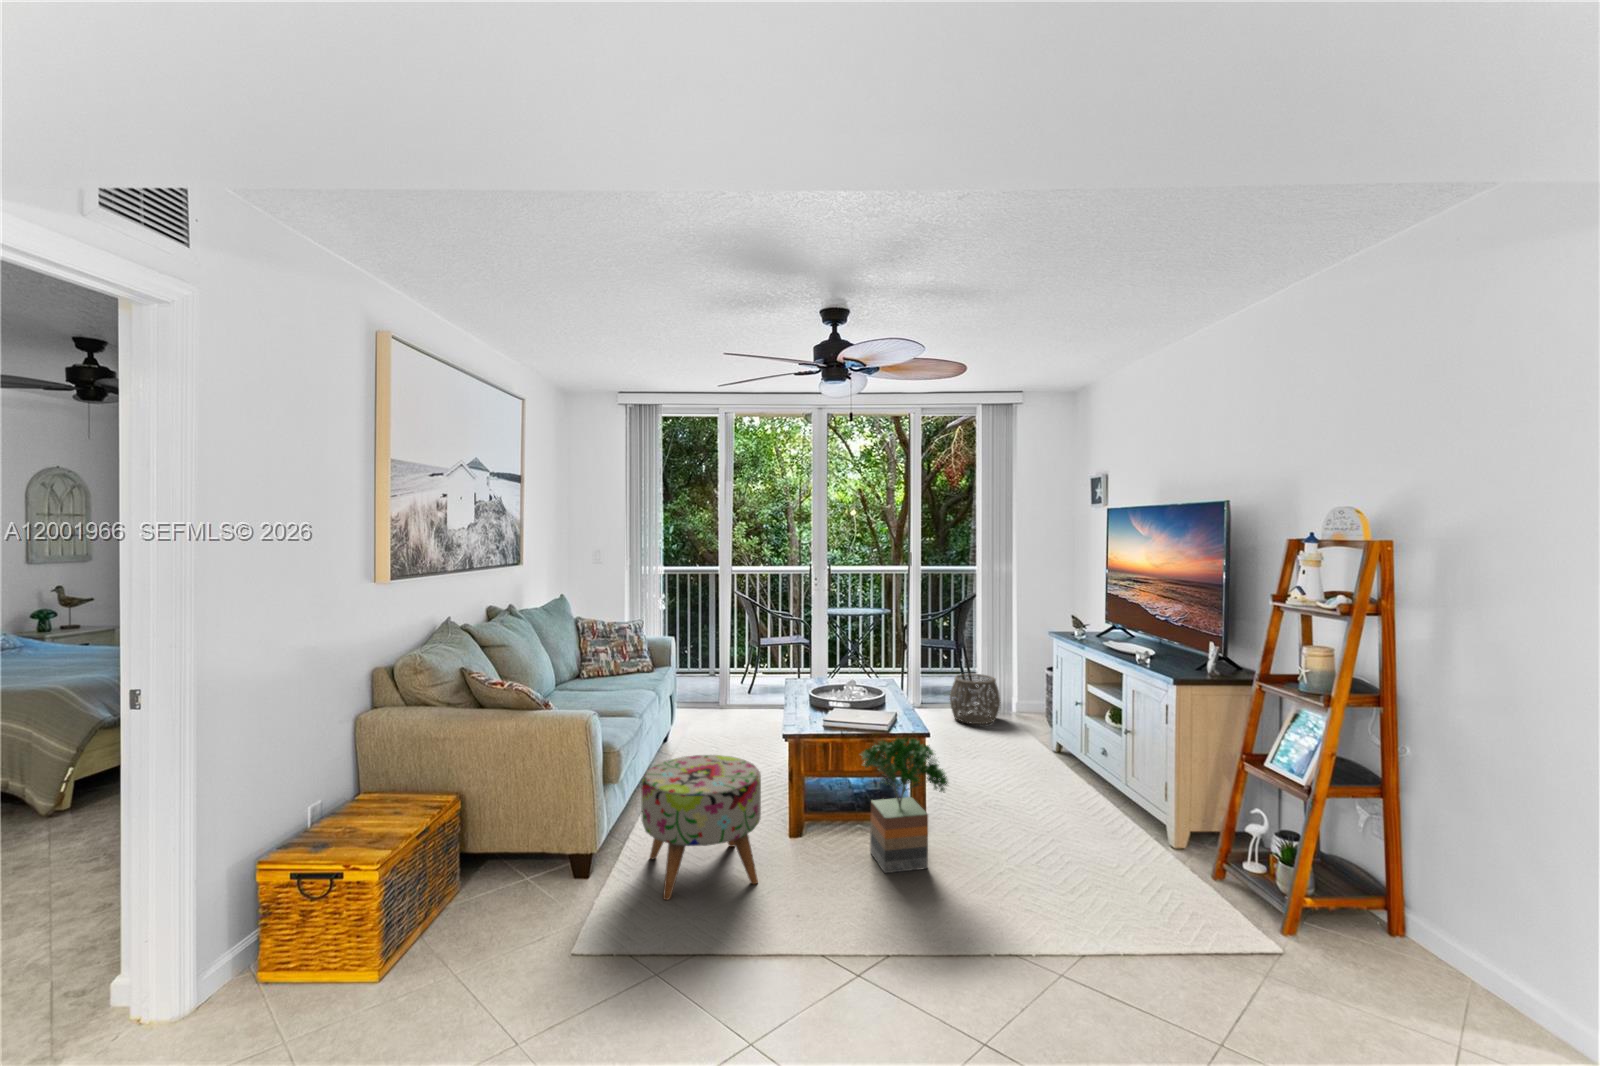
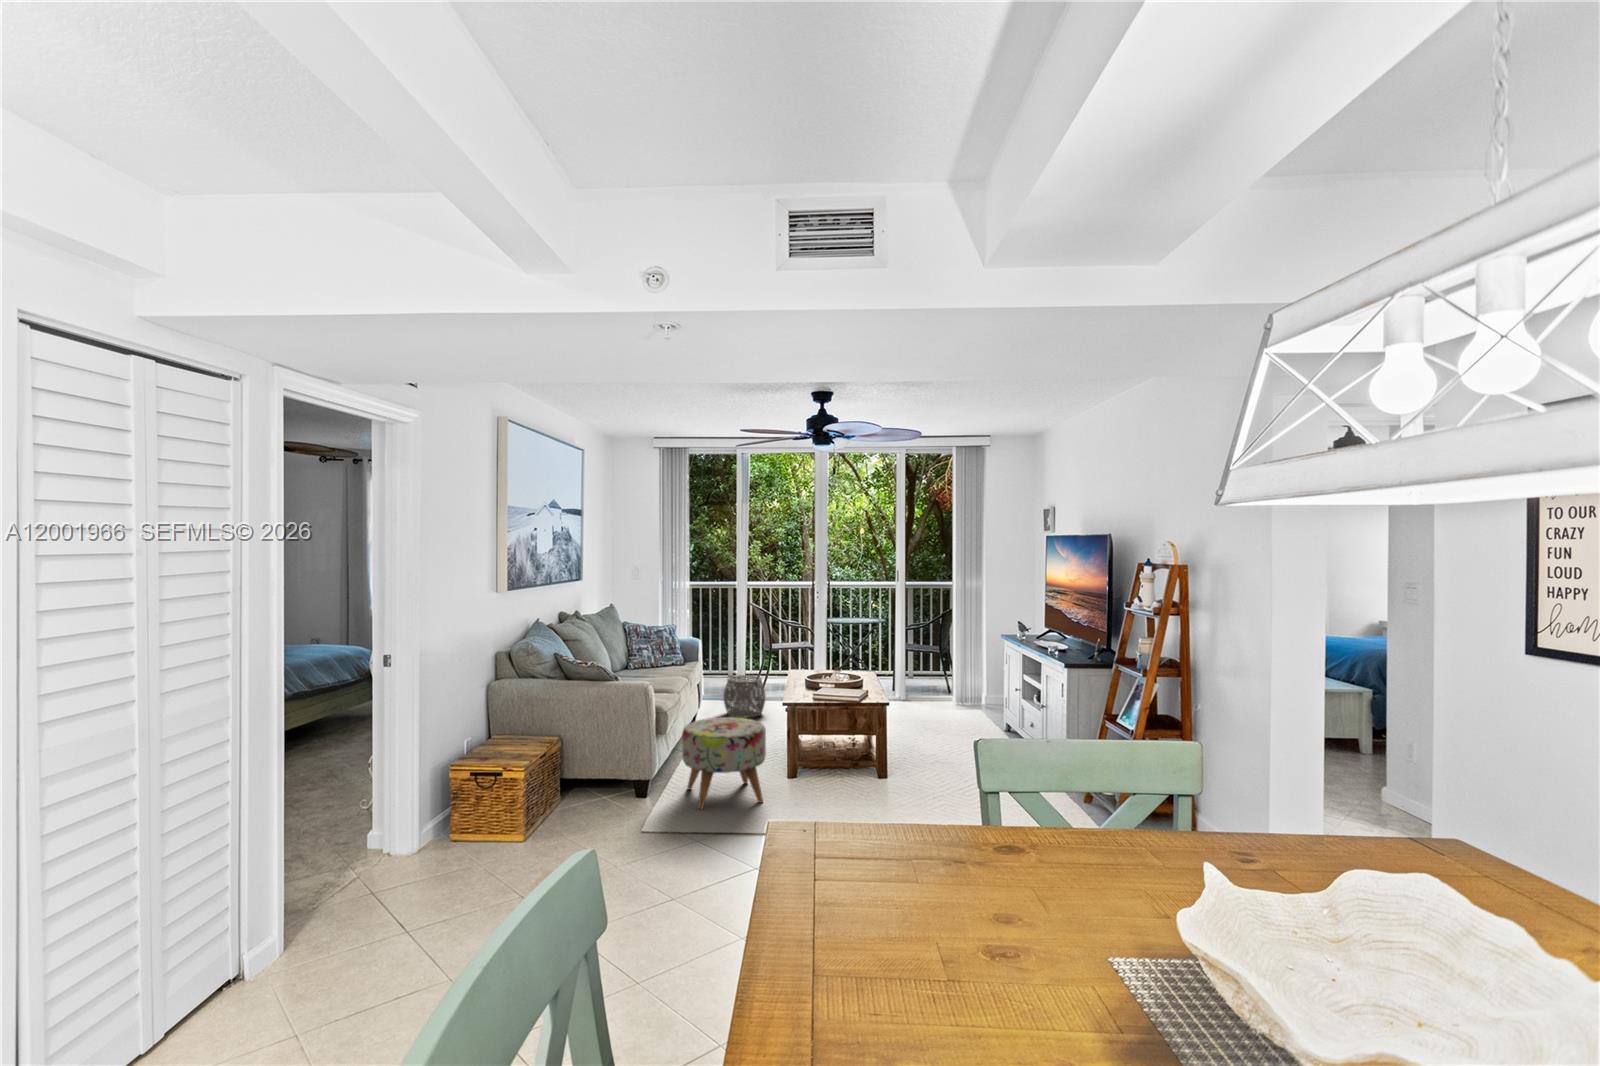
woven basket: present [950,674,1000,725] -> present [724,675,766,718]
potted tree: present [862,737,948,873] -> none [836,703,899,798]

